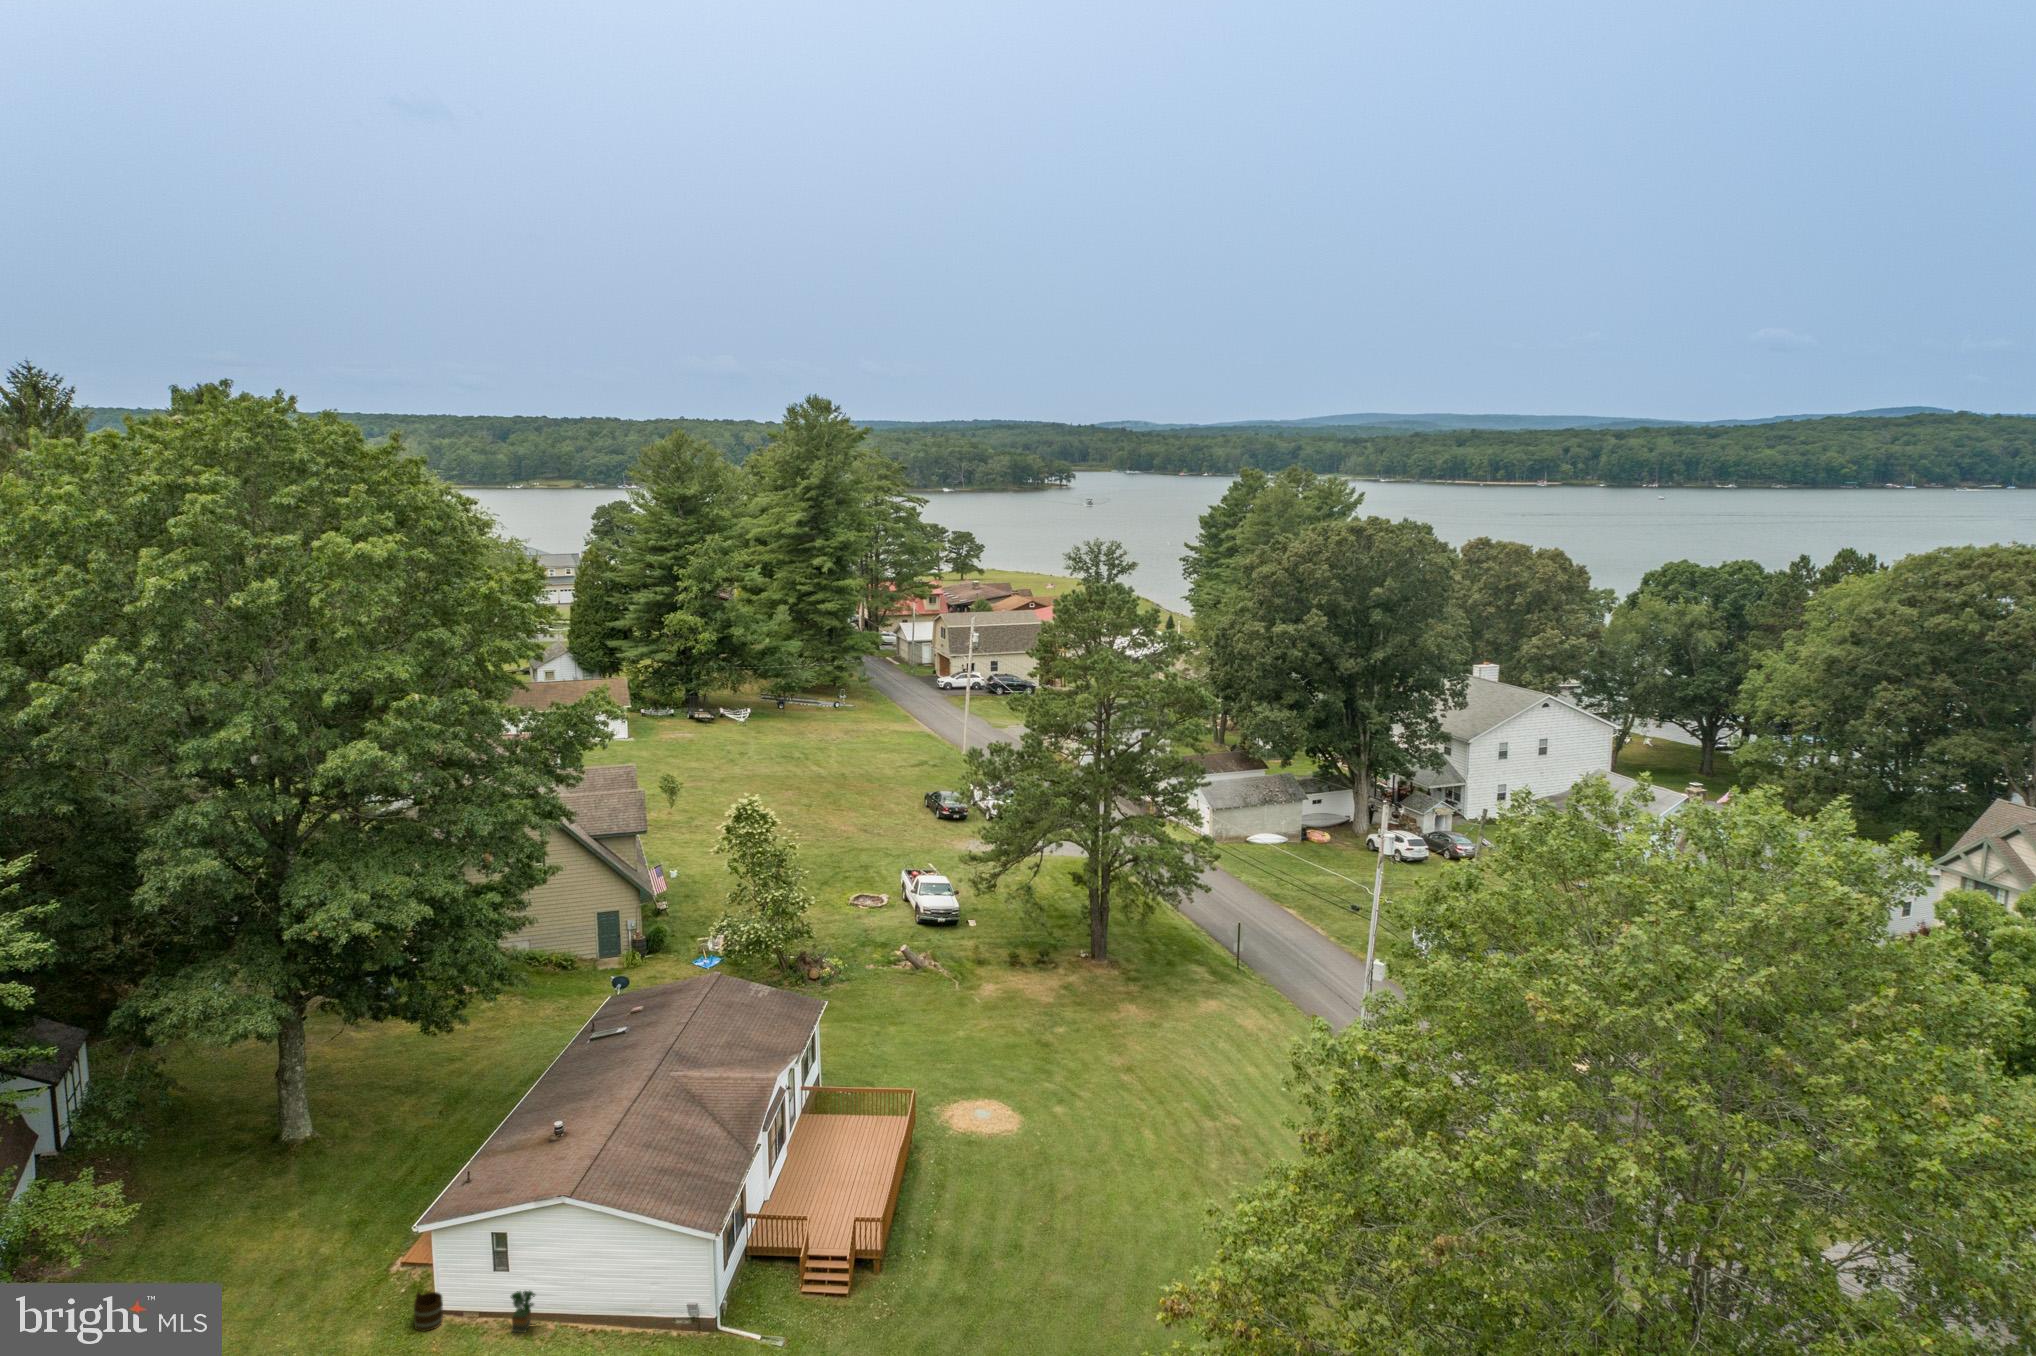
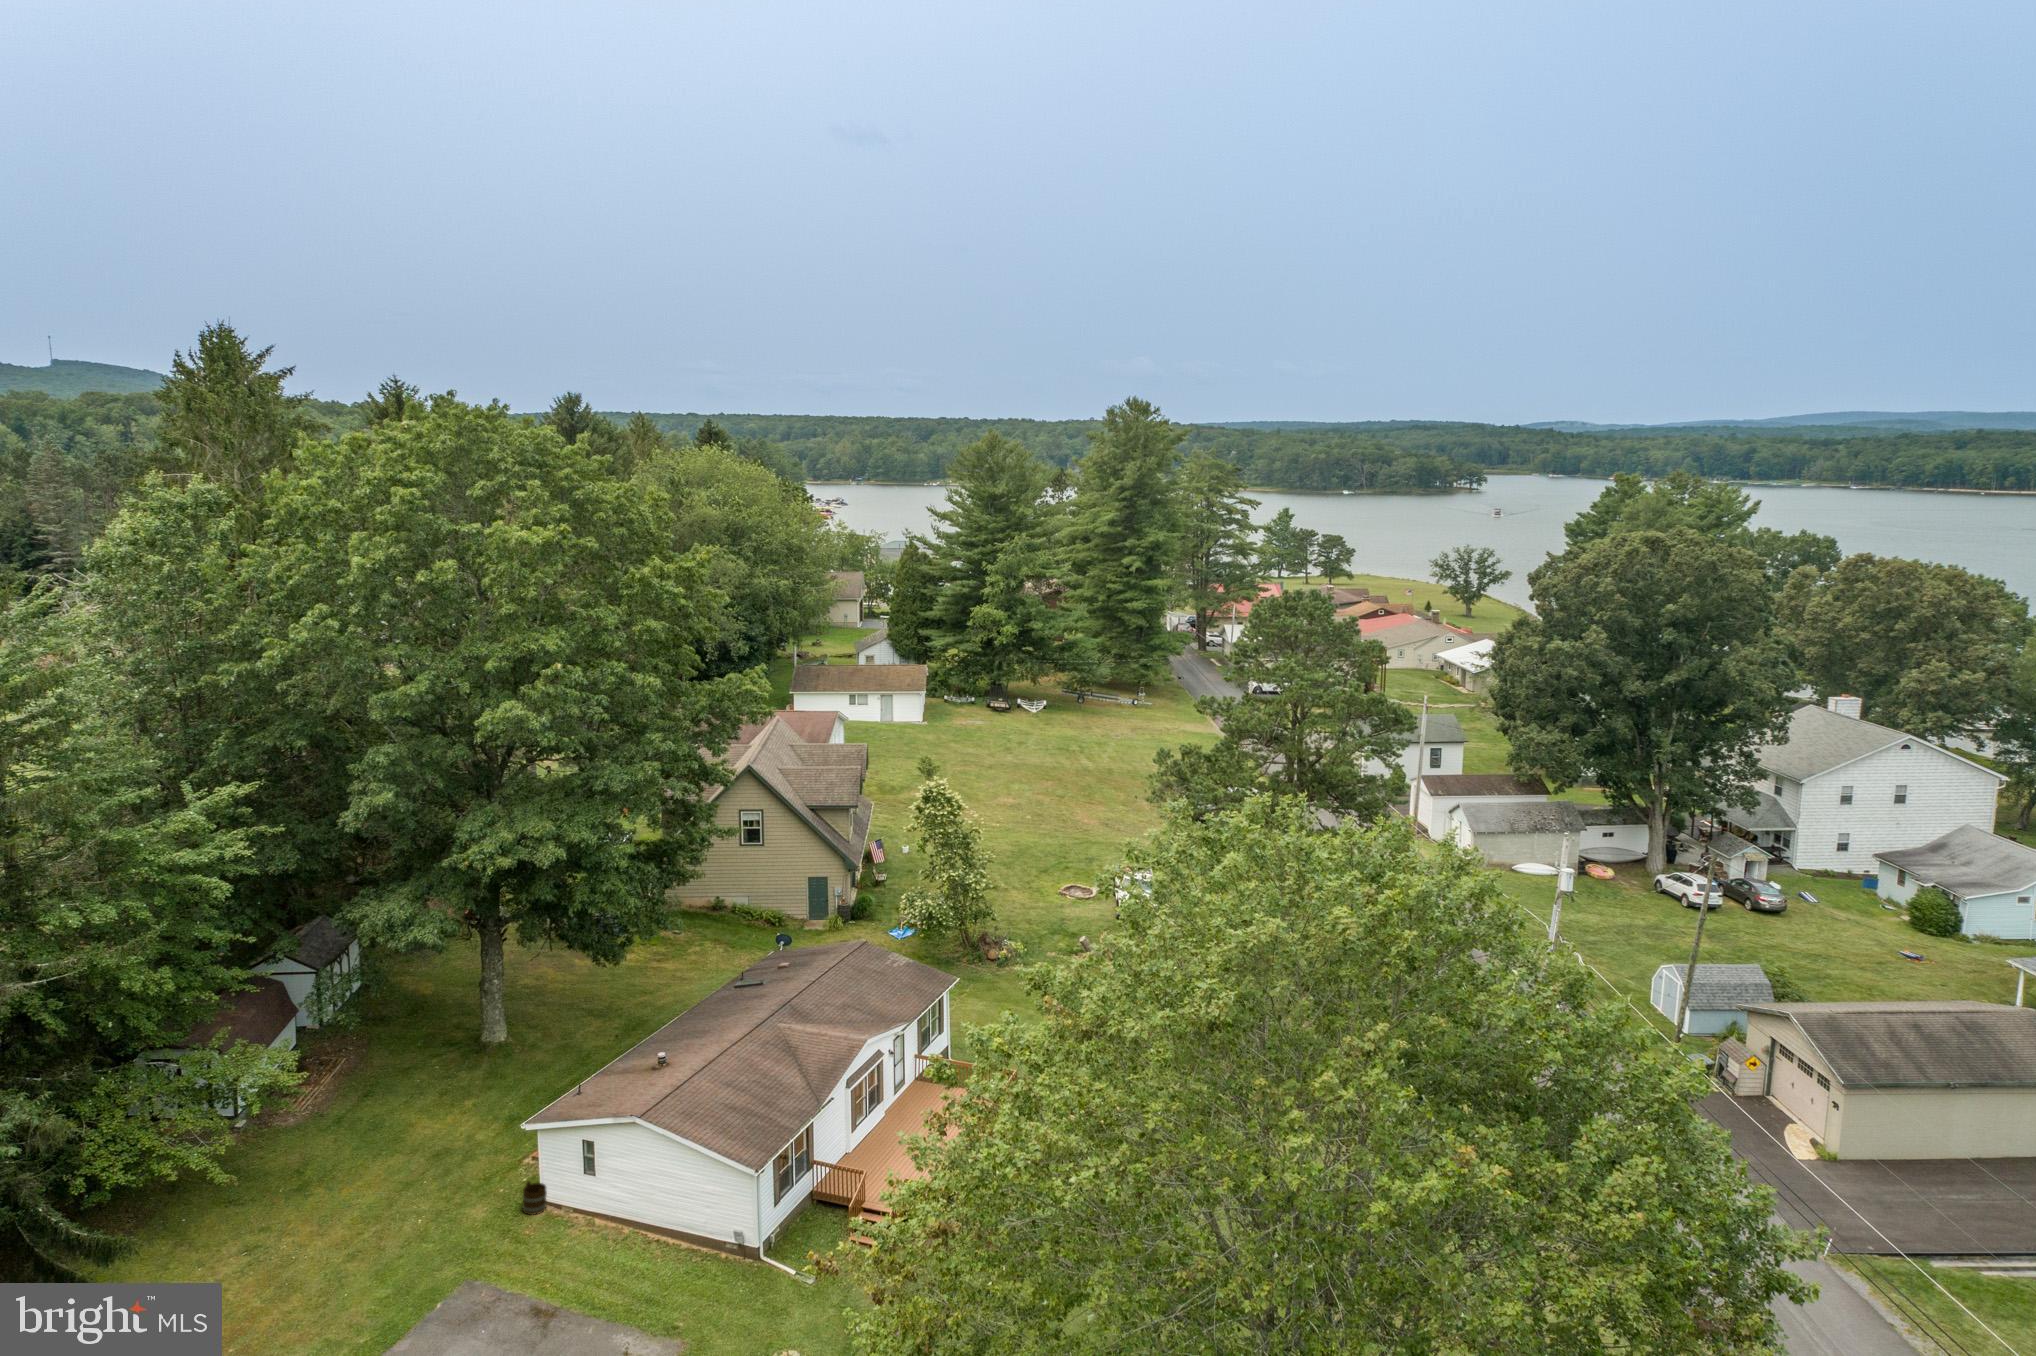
potted tree: present [510,1290,535,1333] -> none [594,1193,616,1231]

